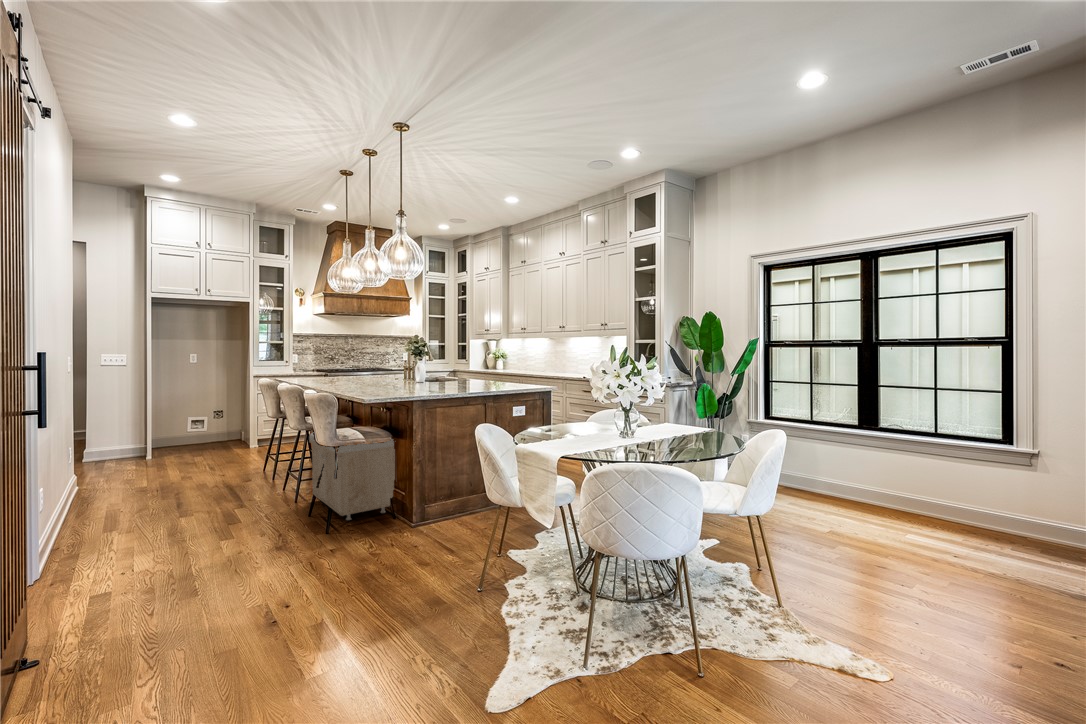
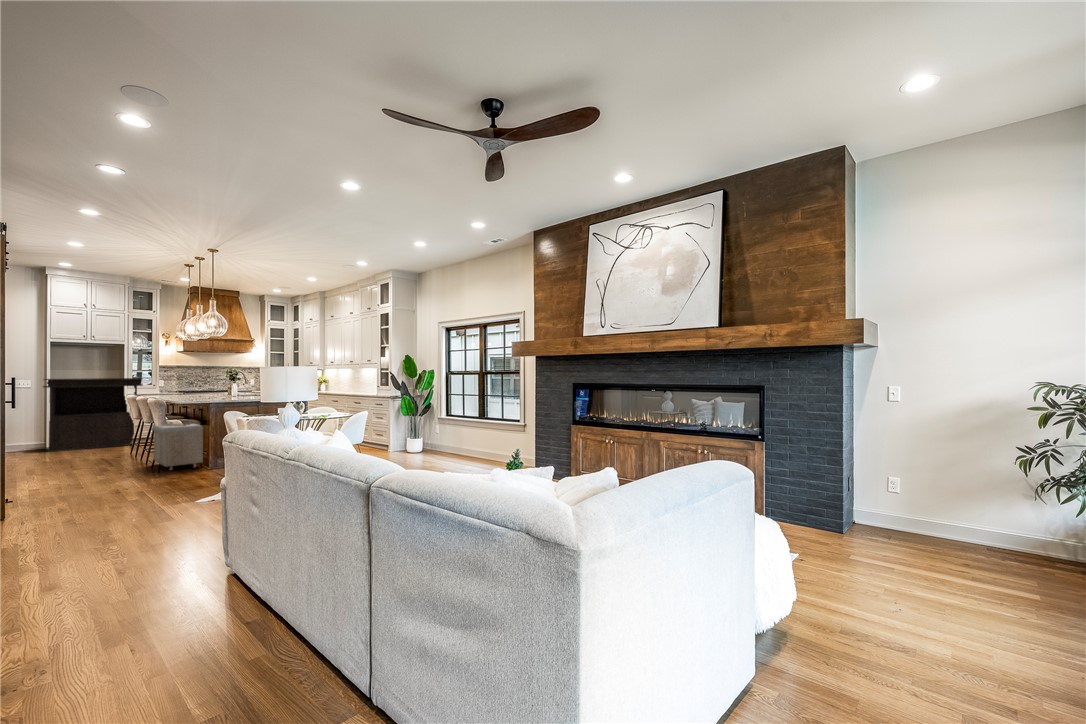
console table: none [147,352,276,462] -> present [43,378,143,452]

